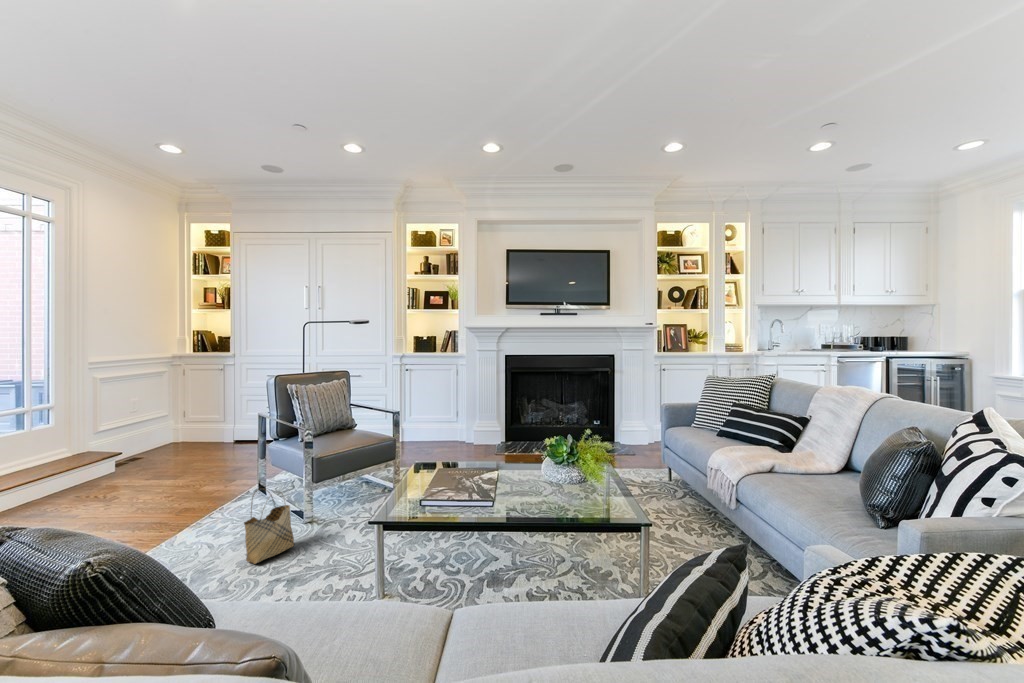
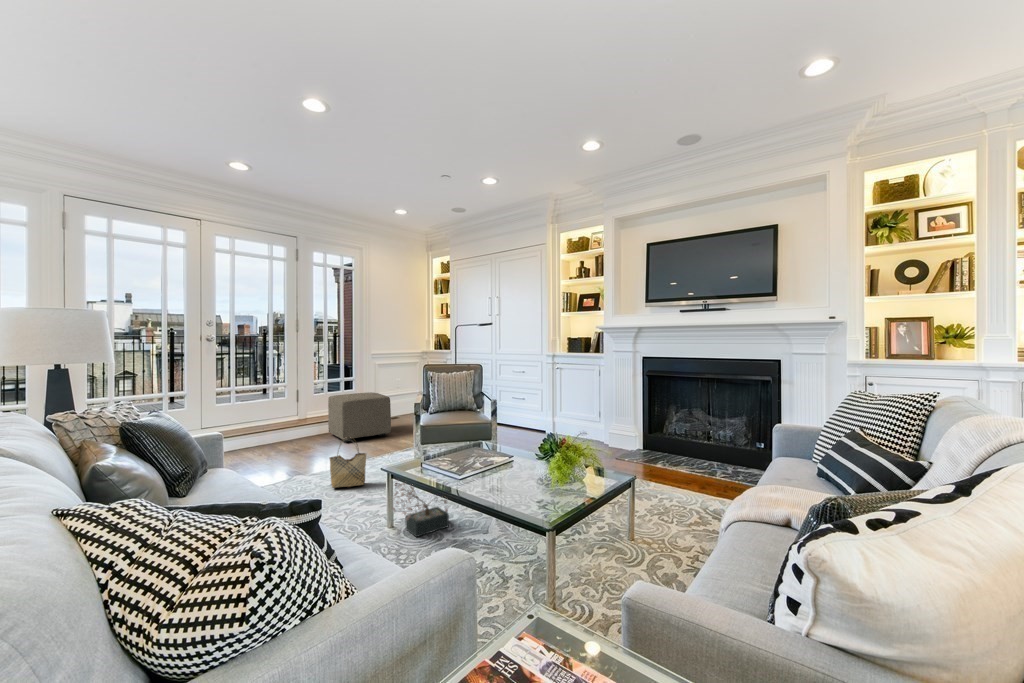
ottoman: none [71,421,199,502] -> present [328,392,391,442]
decorative plant: none [429,510,478,575] -> present [393,483,449,537]

